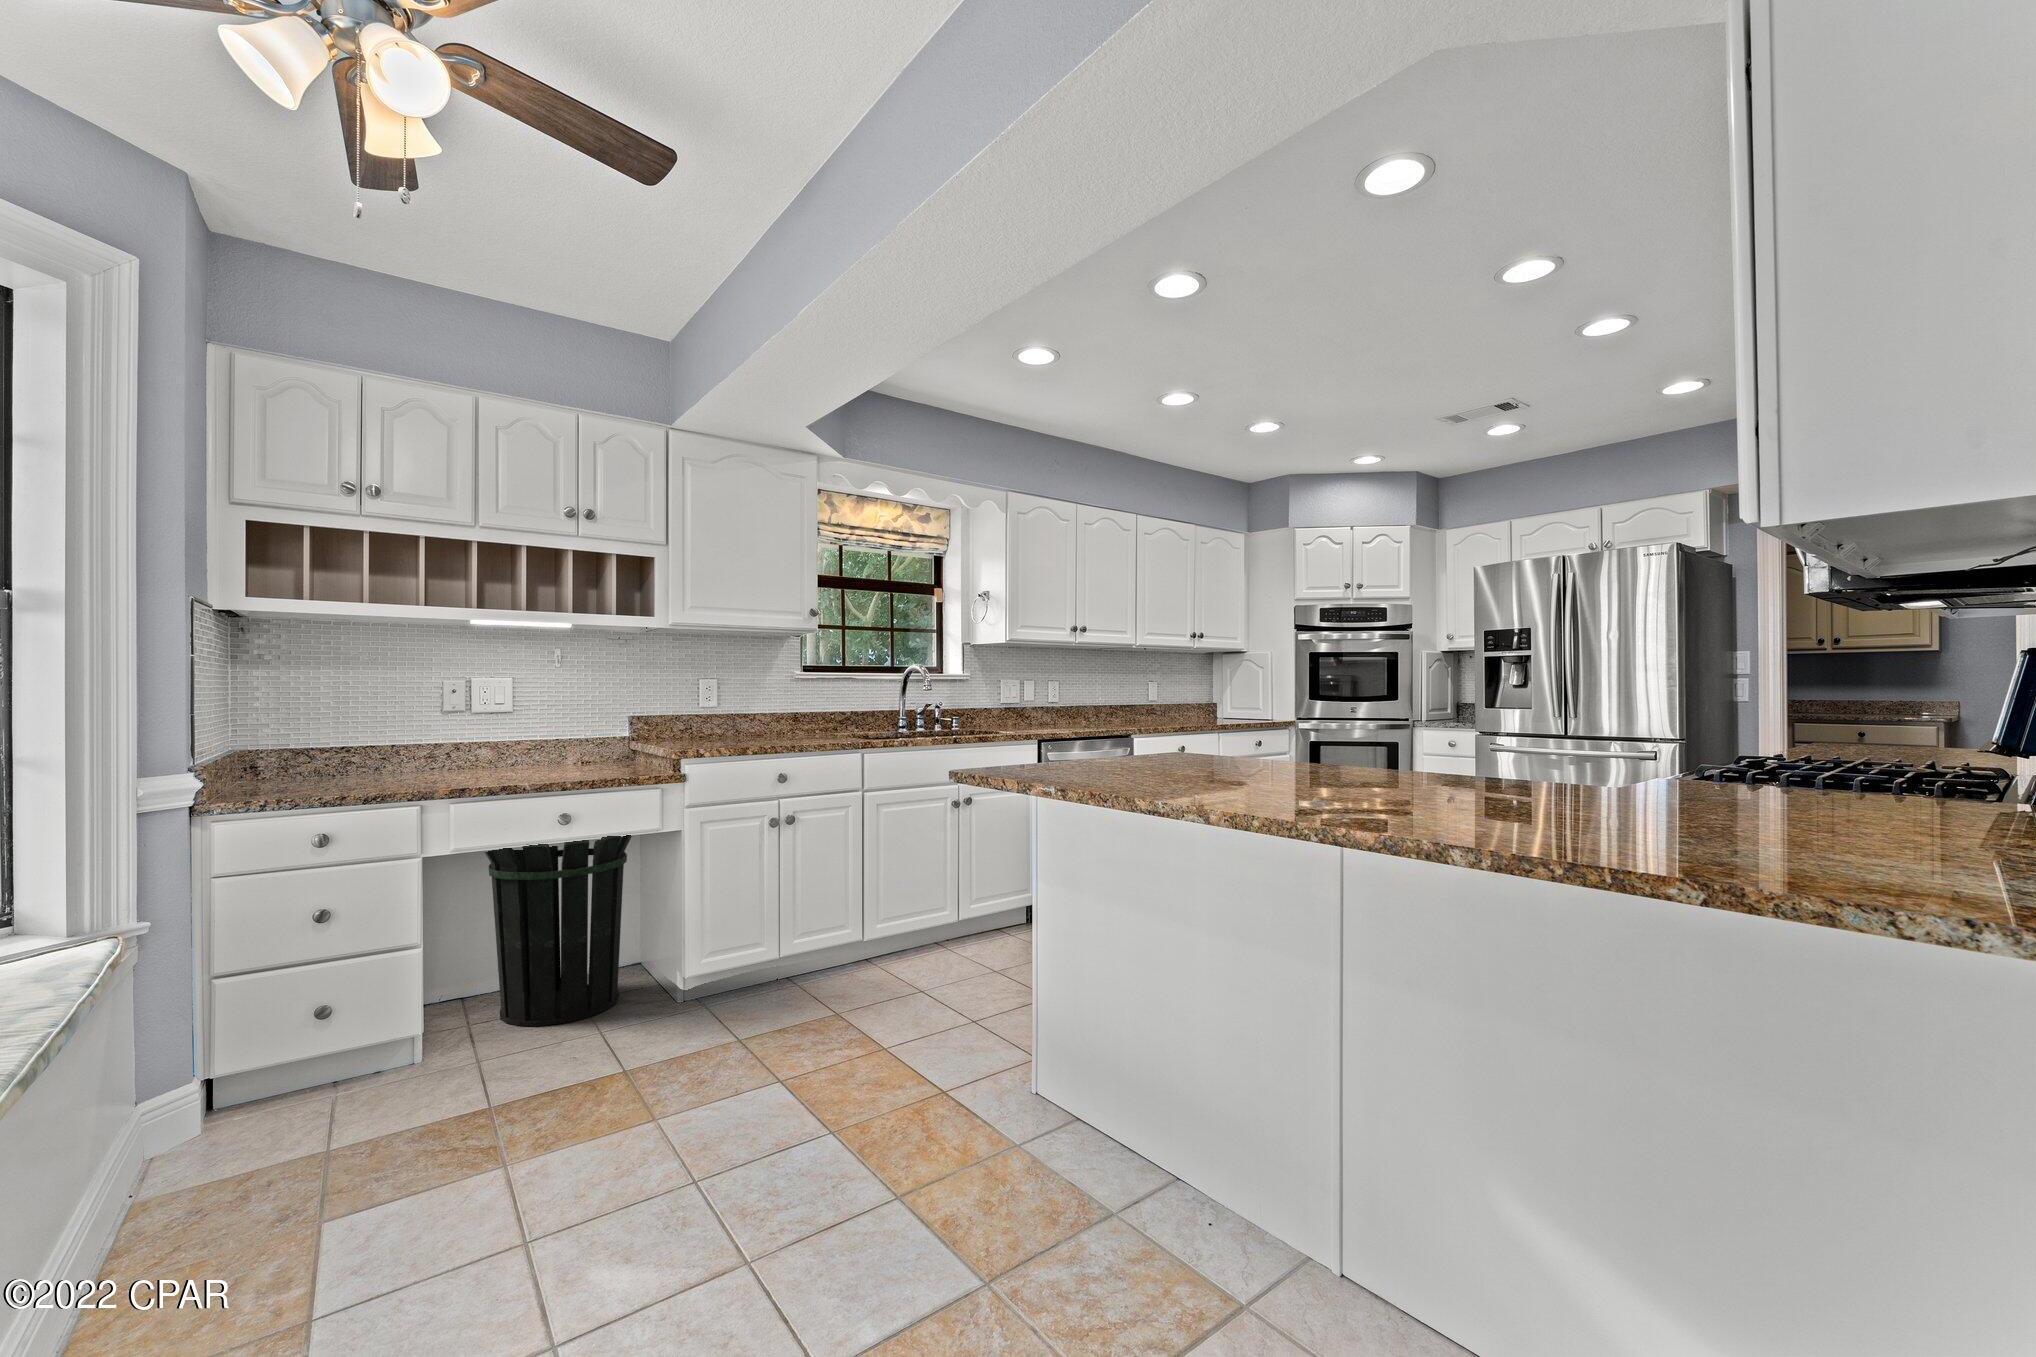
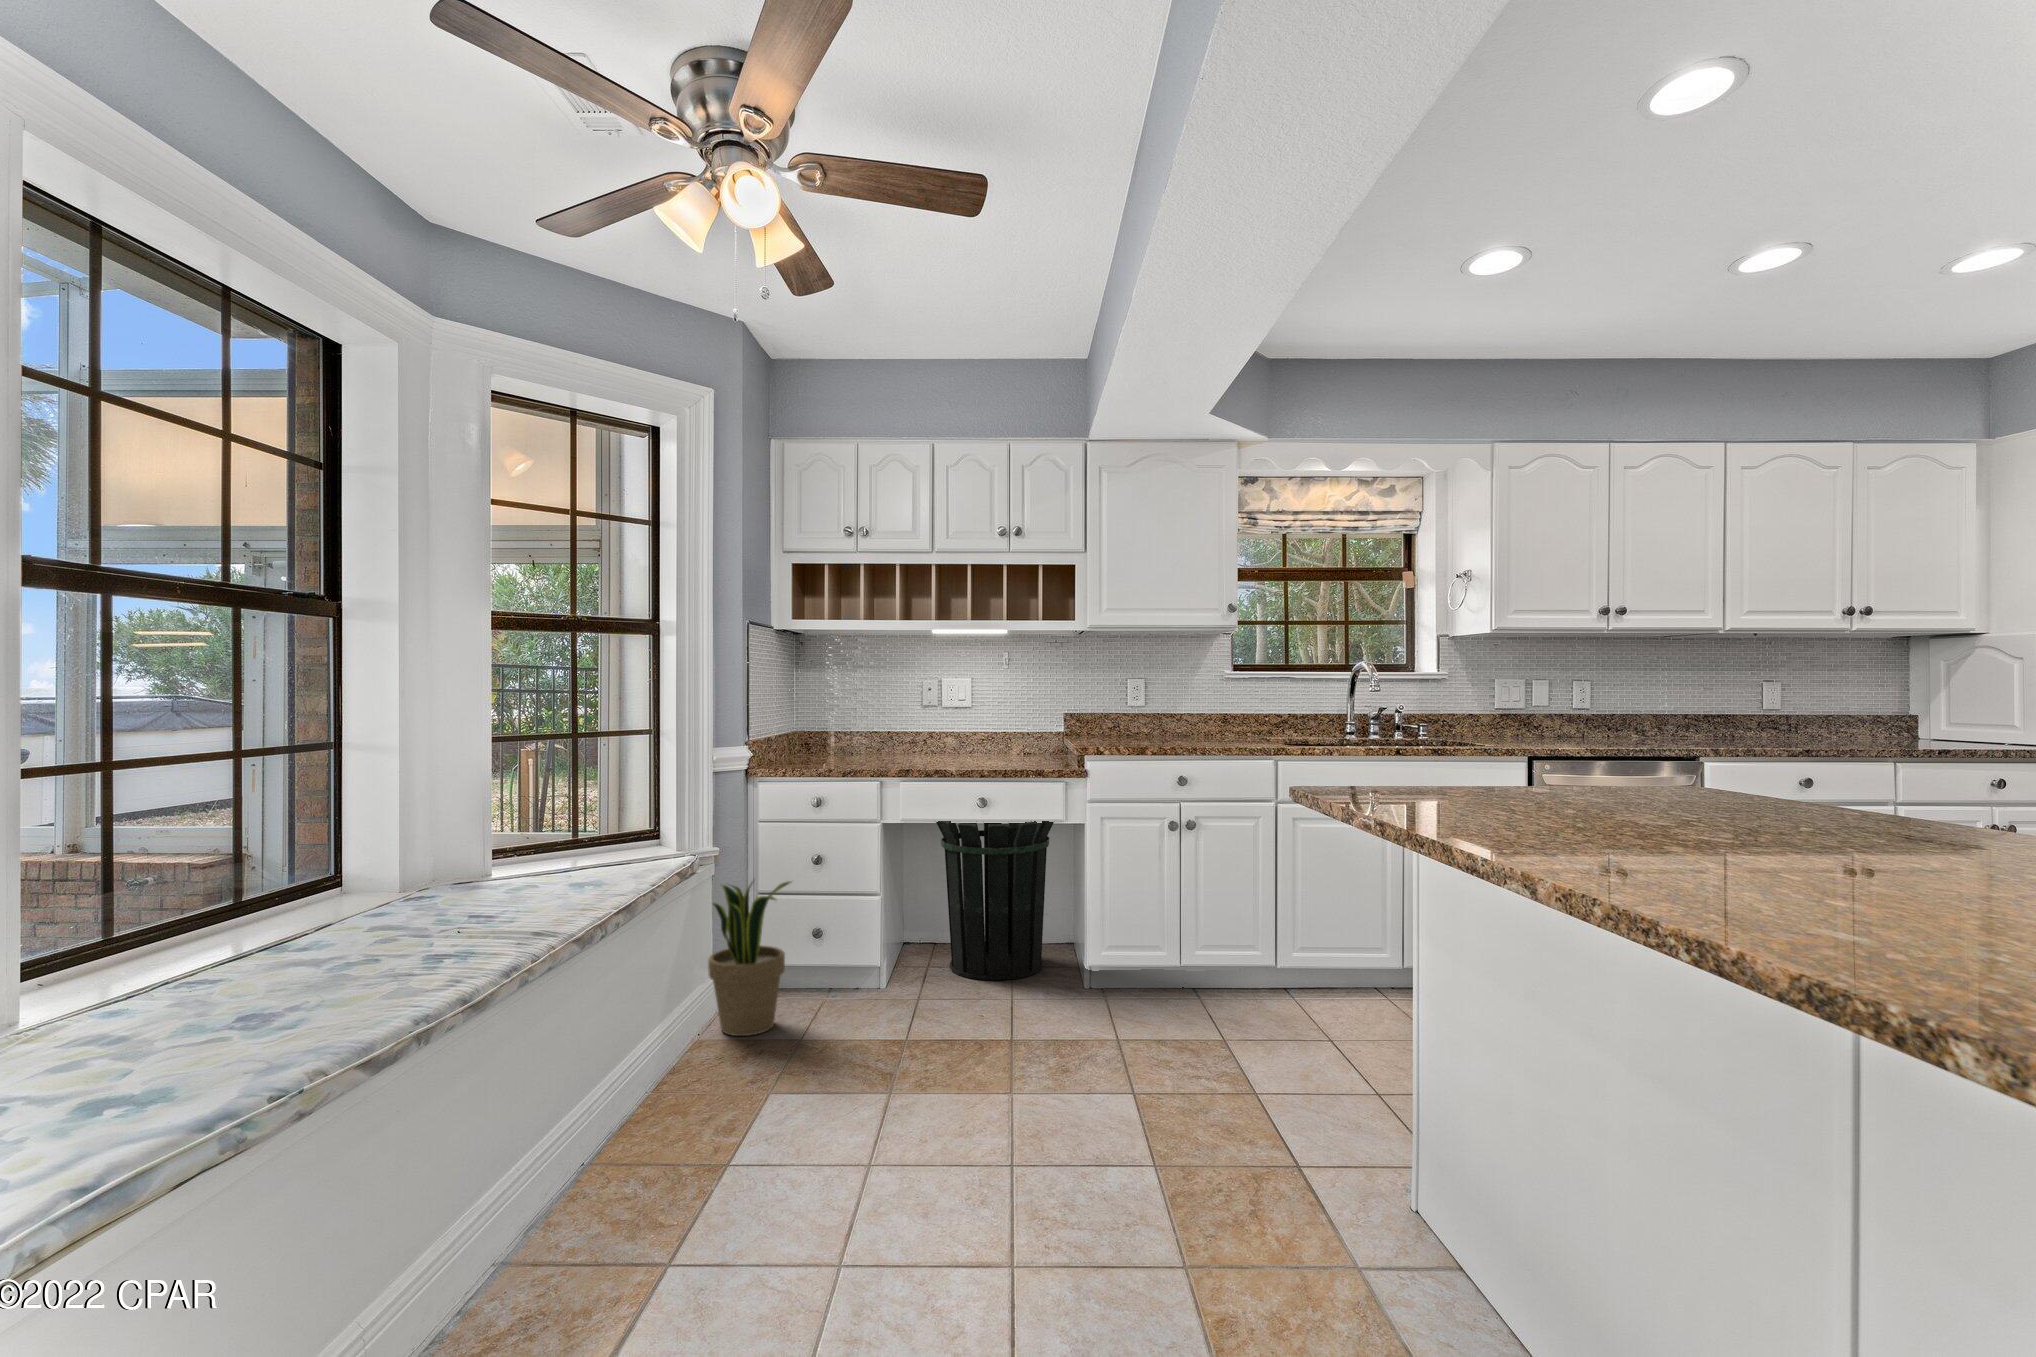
potted plant: none [148,945,305,1186] -> present [708,881,790,1036]

